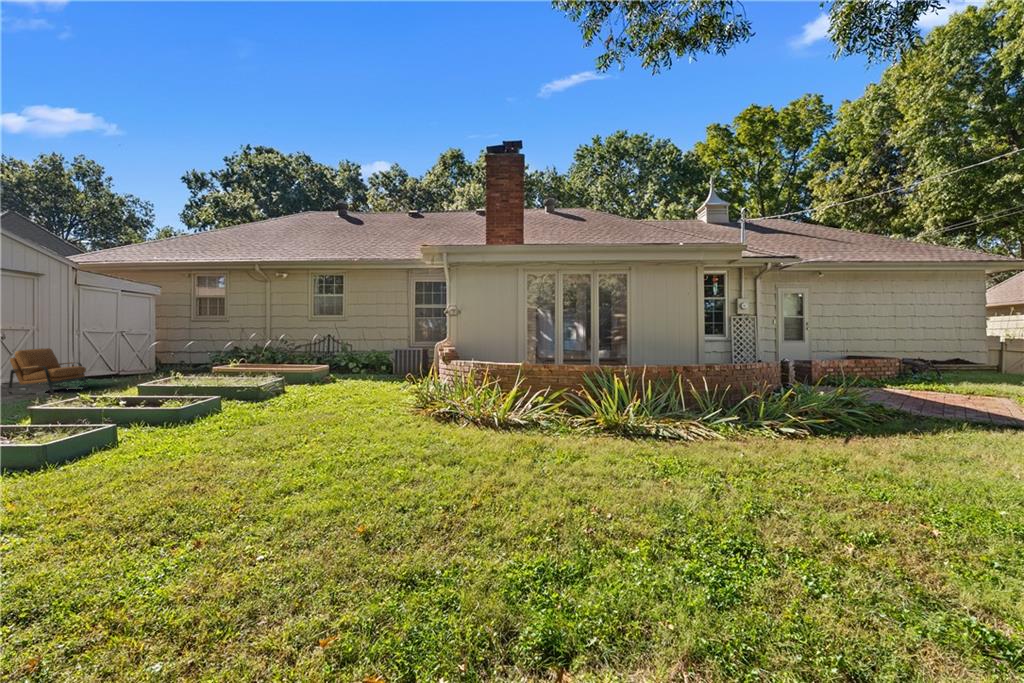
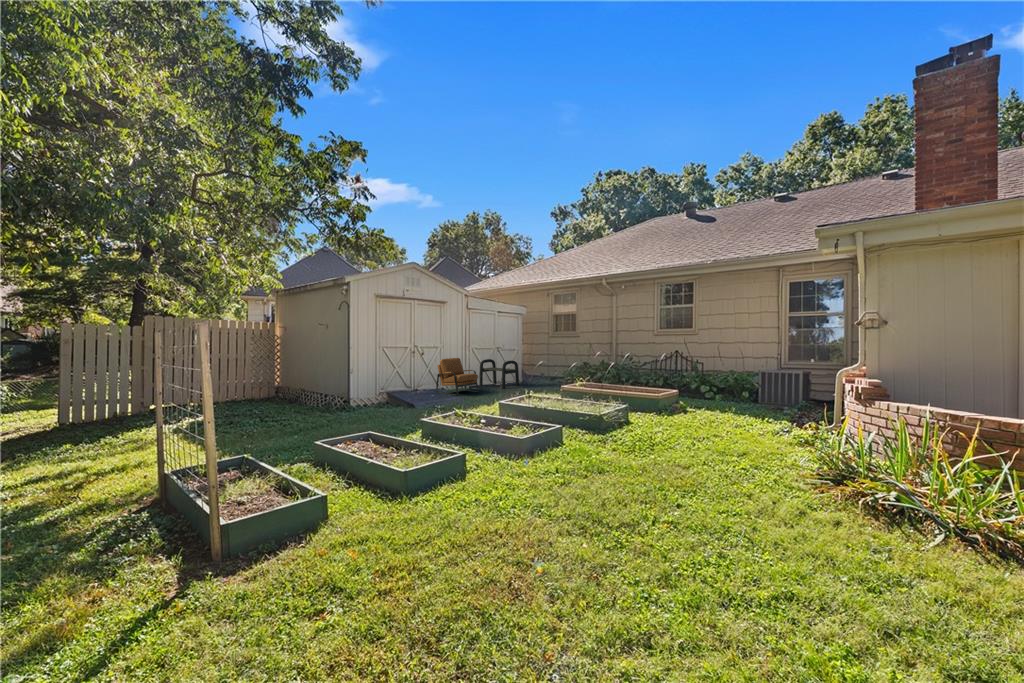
bench: none [85,349,150,382] -> present [479,359,519,388]

